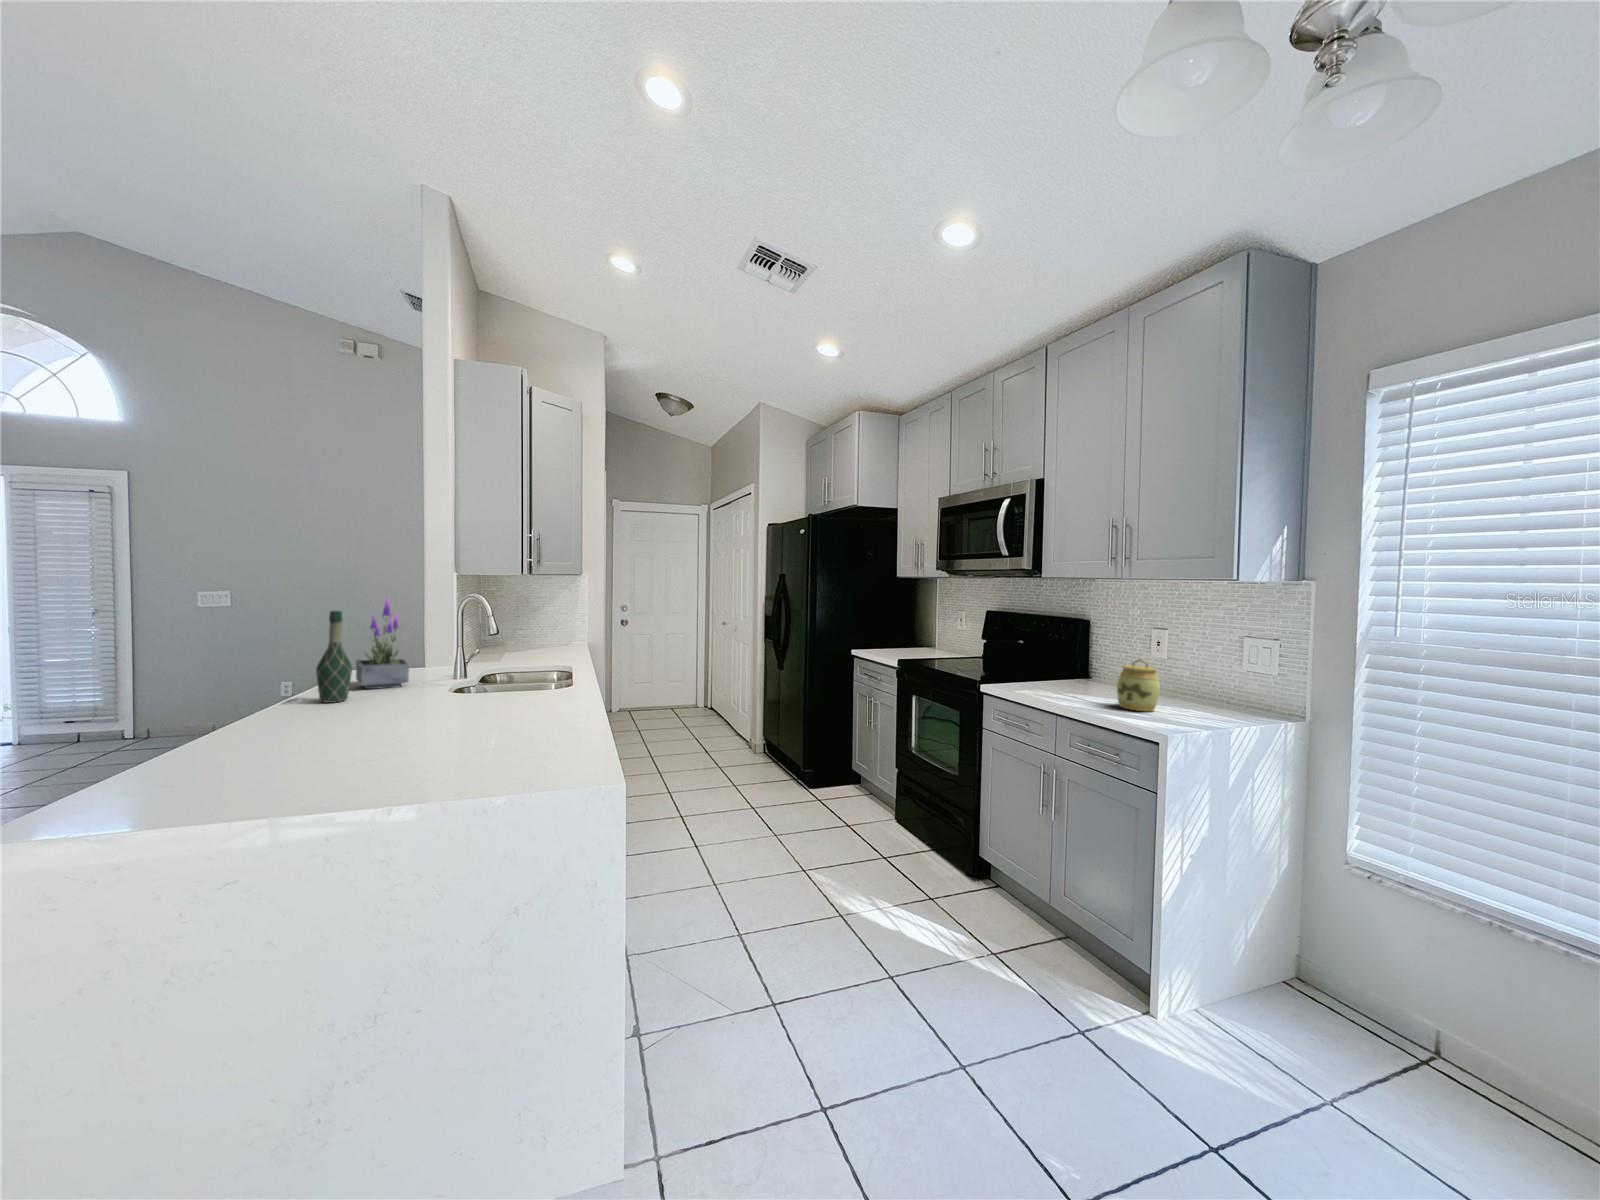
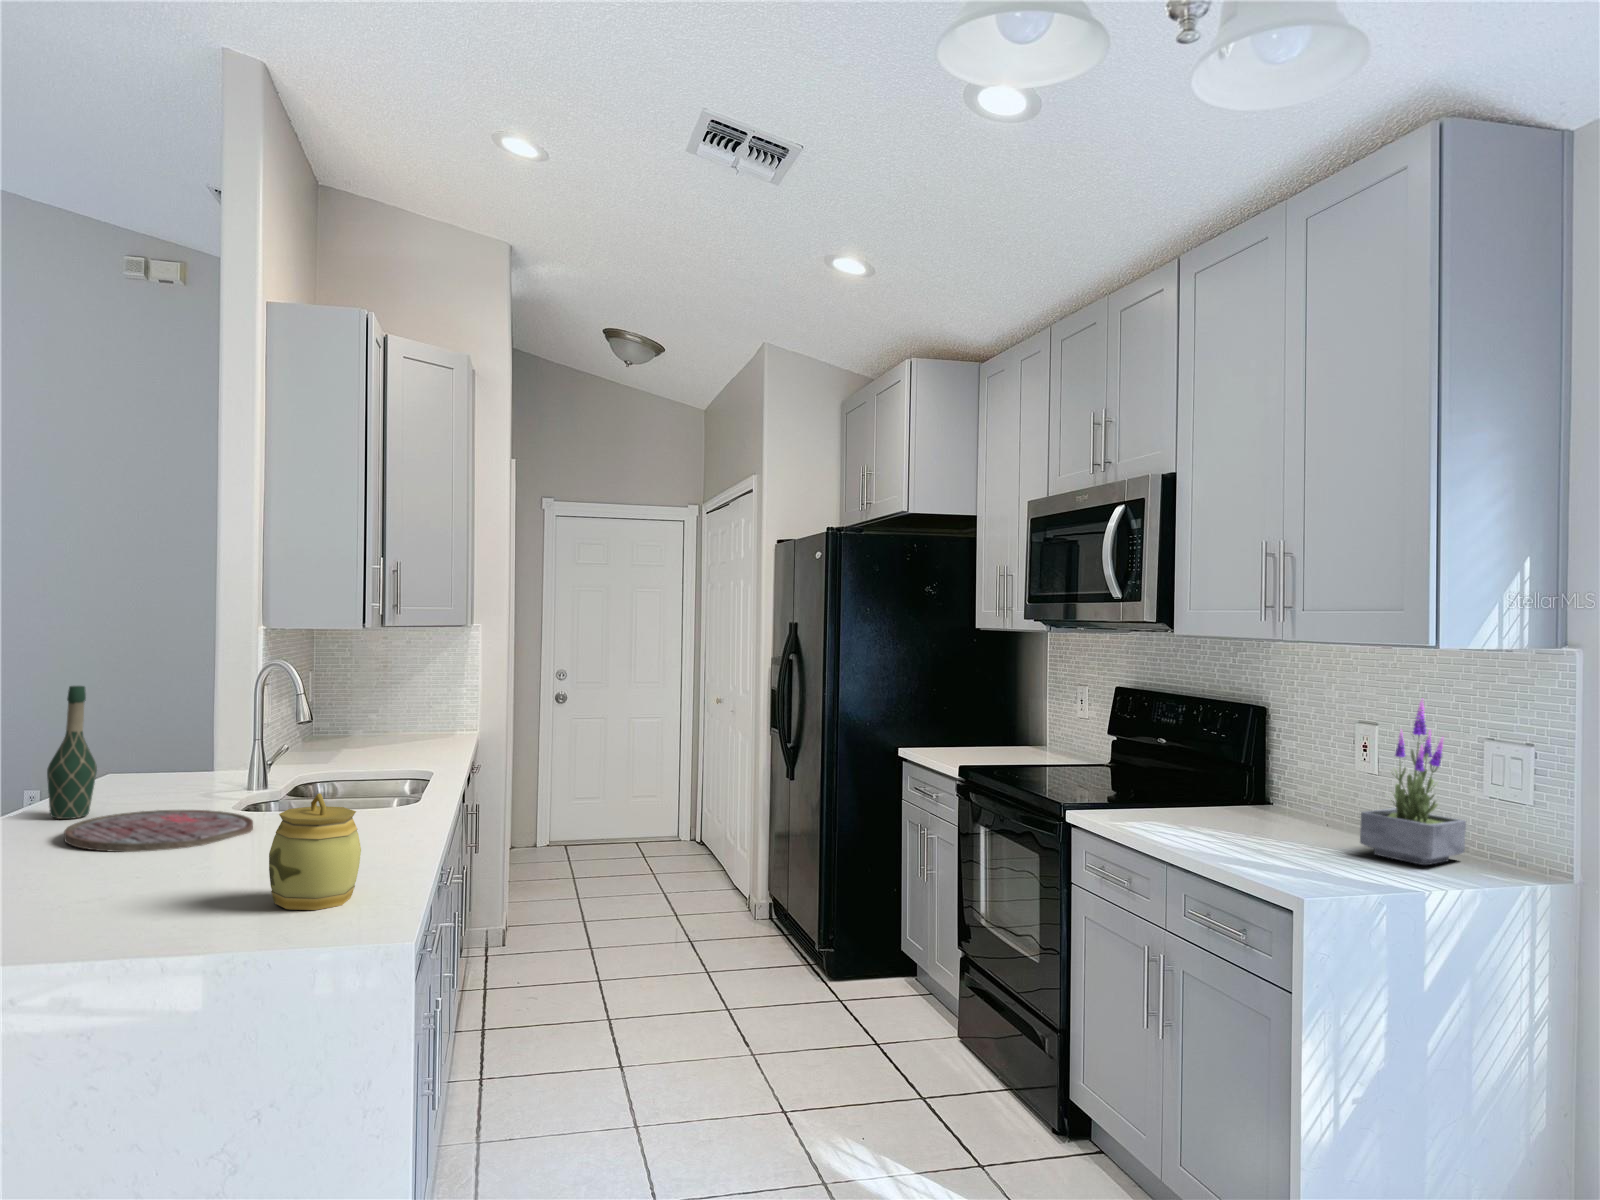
potted plant: present [356,598,409,689] -> present [1360,698,1466,865]
jar: present [1117,659,1160,711] -> present [269,793,361,910]
cutting board: none [335,695,470,725] -> present [64,810,253,852]

